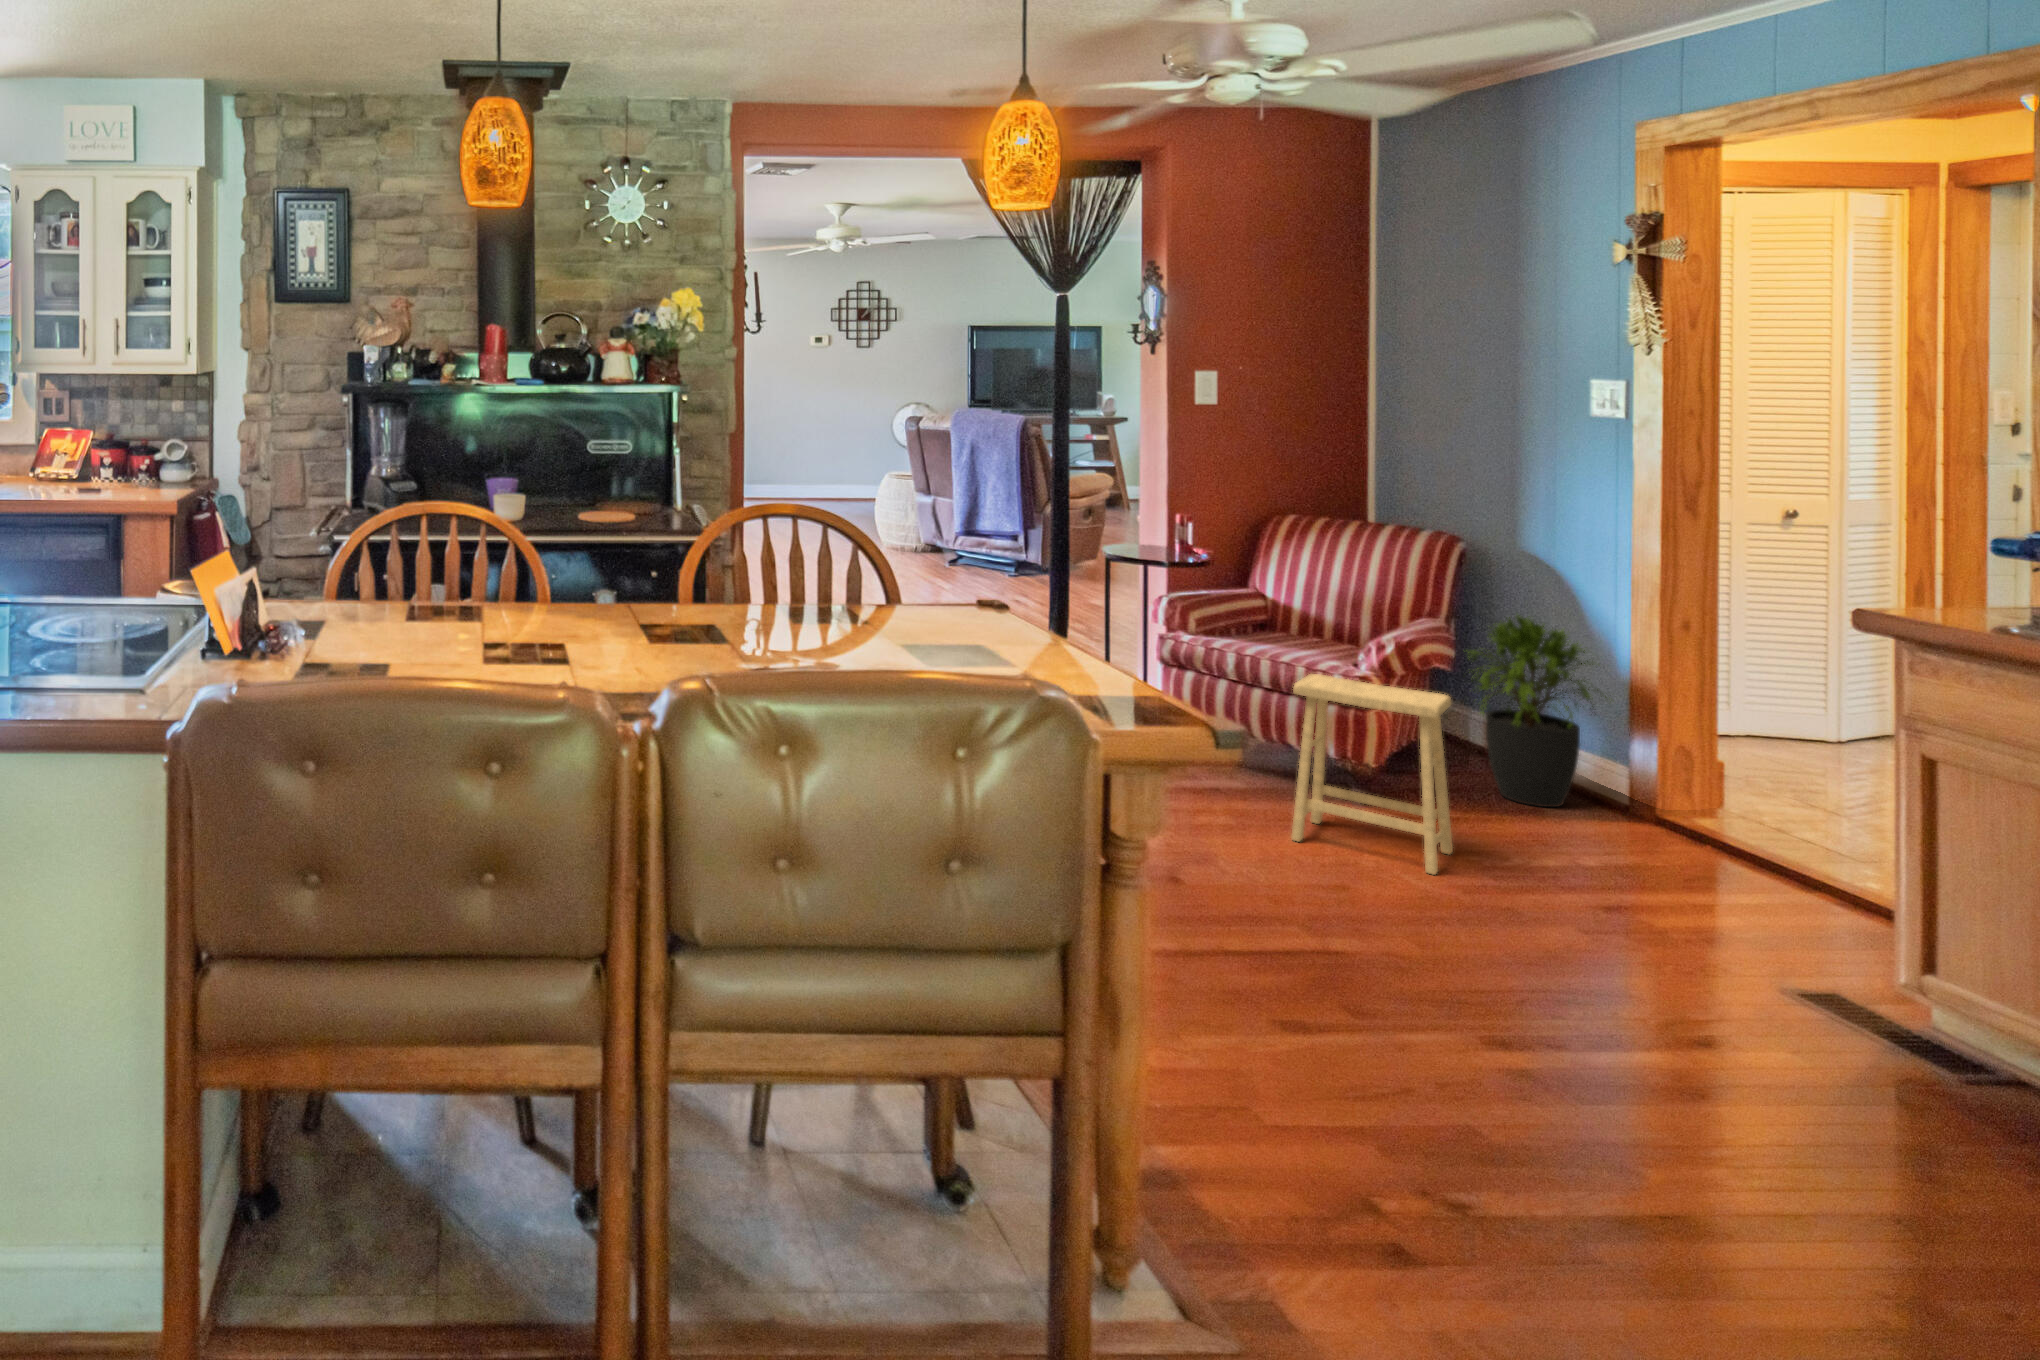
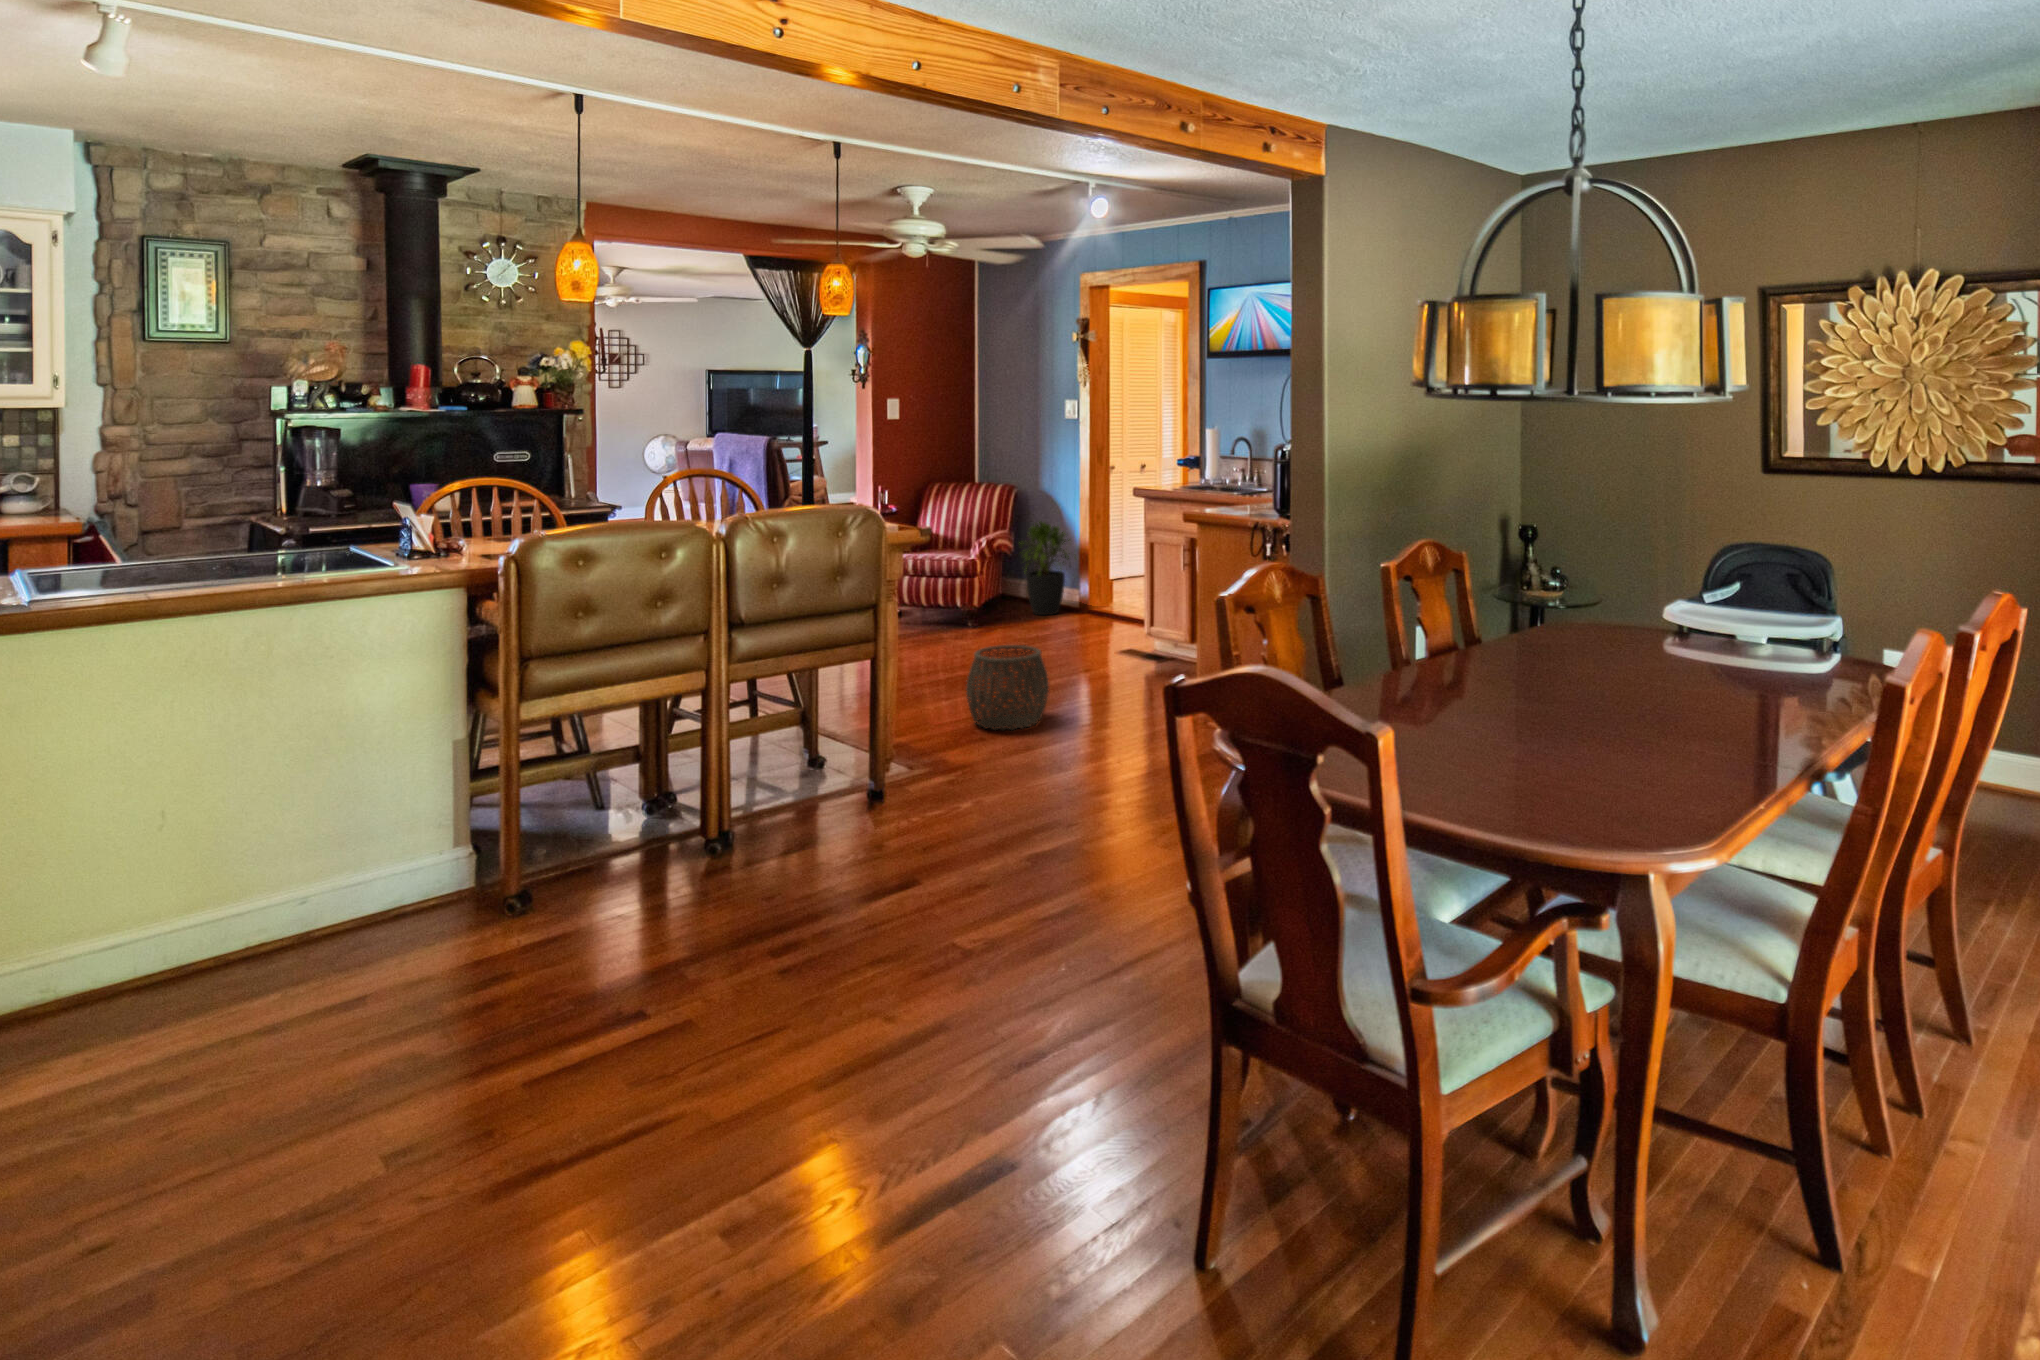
footstool: present [1292,674,1453,874] -> none [941,558,1012,645]
woven basket: none [1334,962,1582,1219] -> present [966,645,1049,730]

